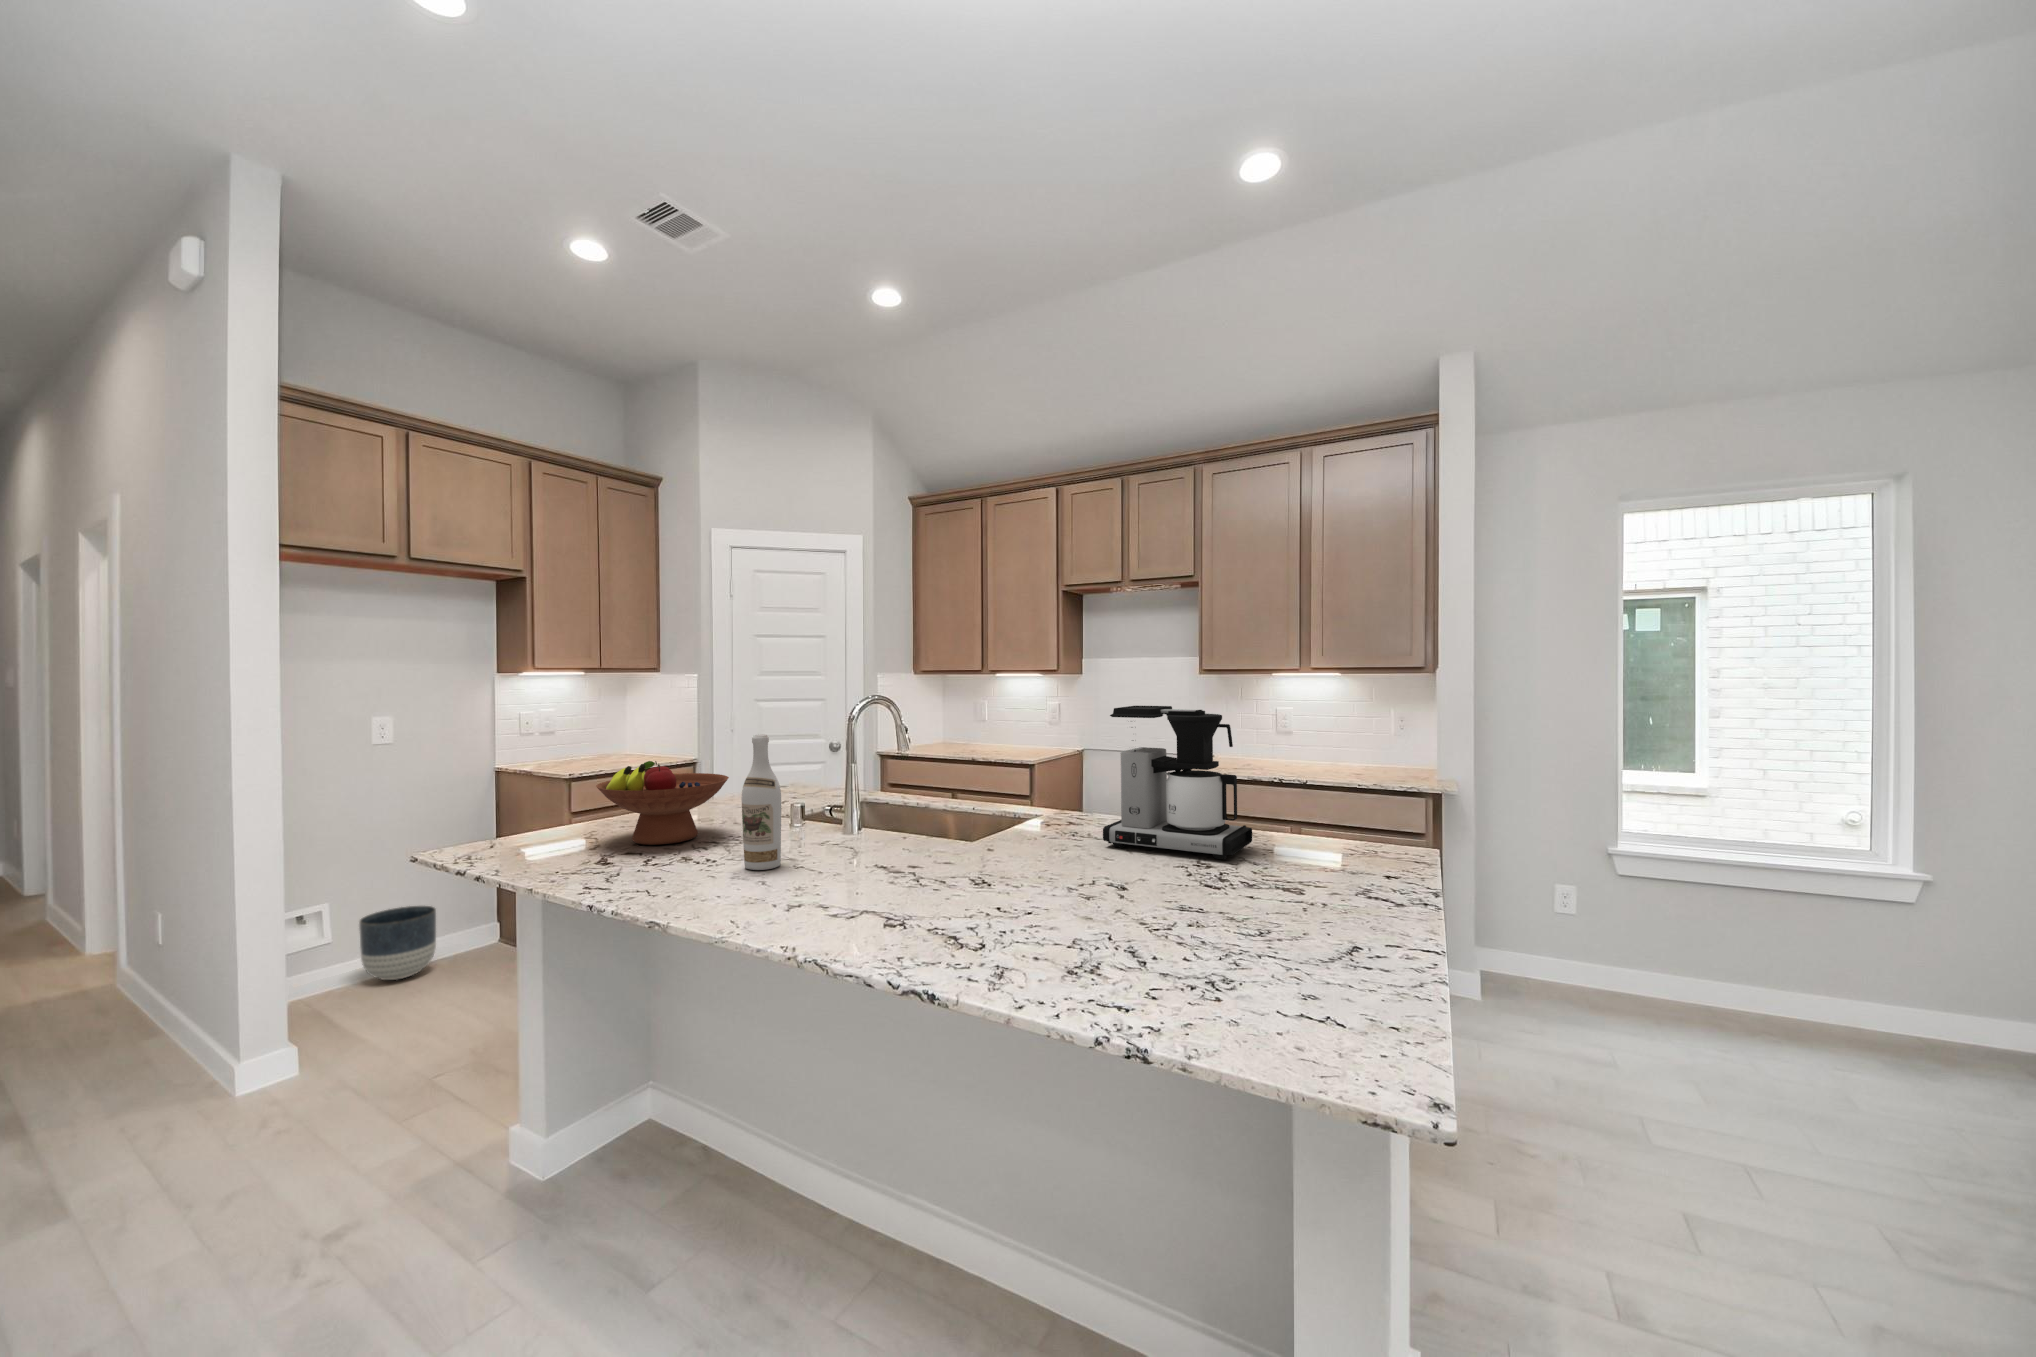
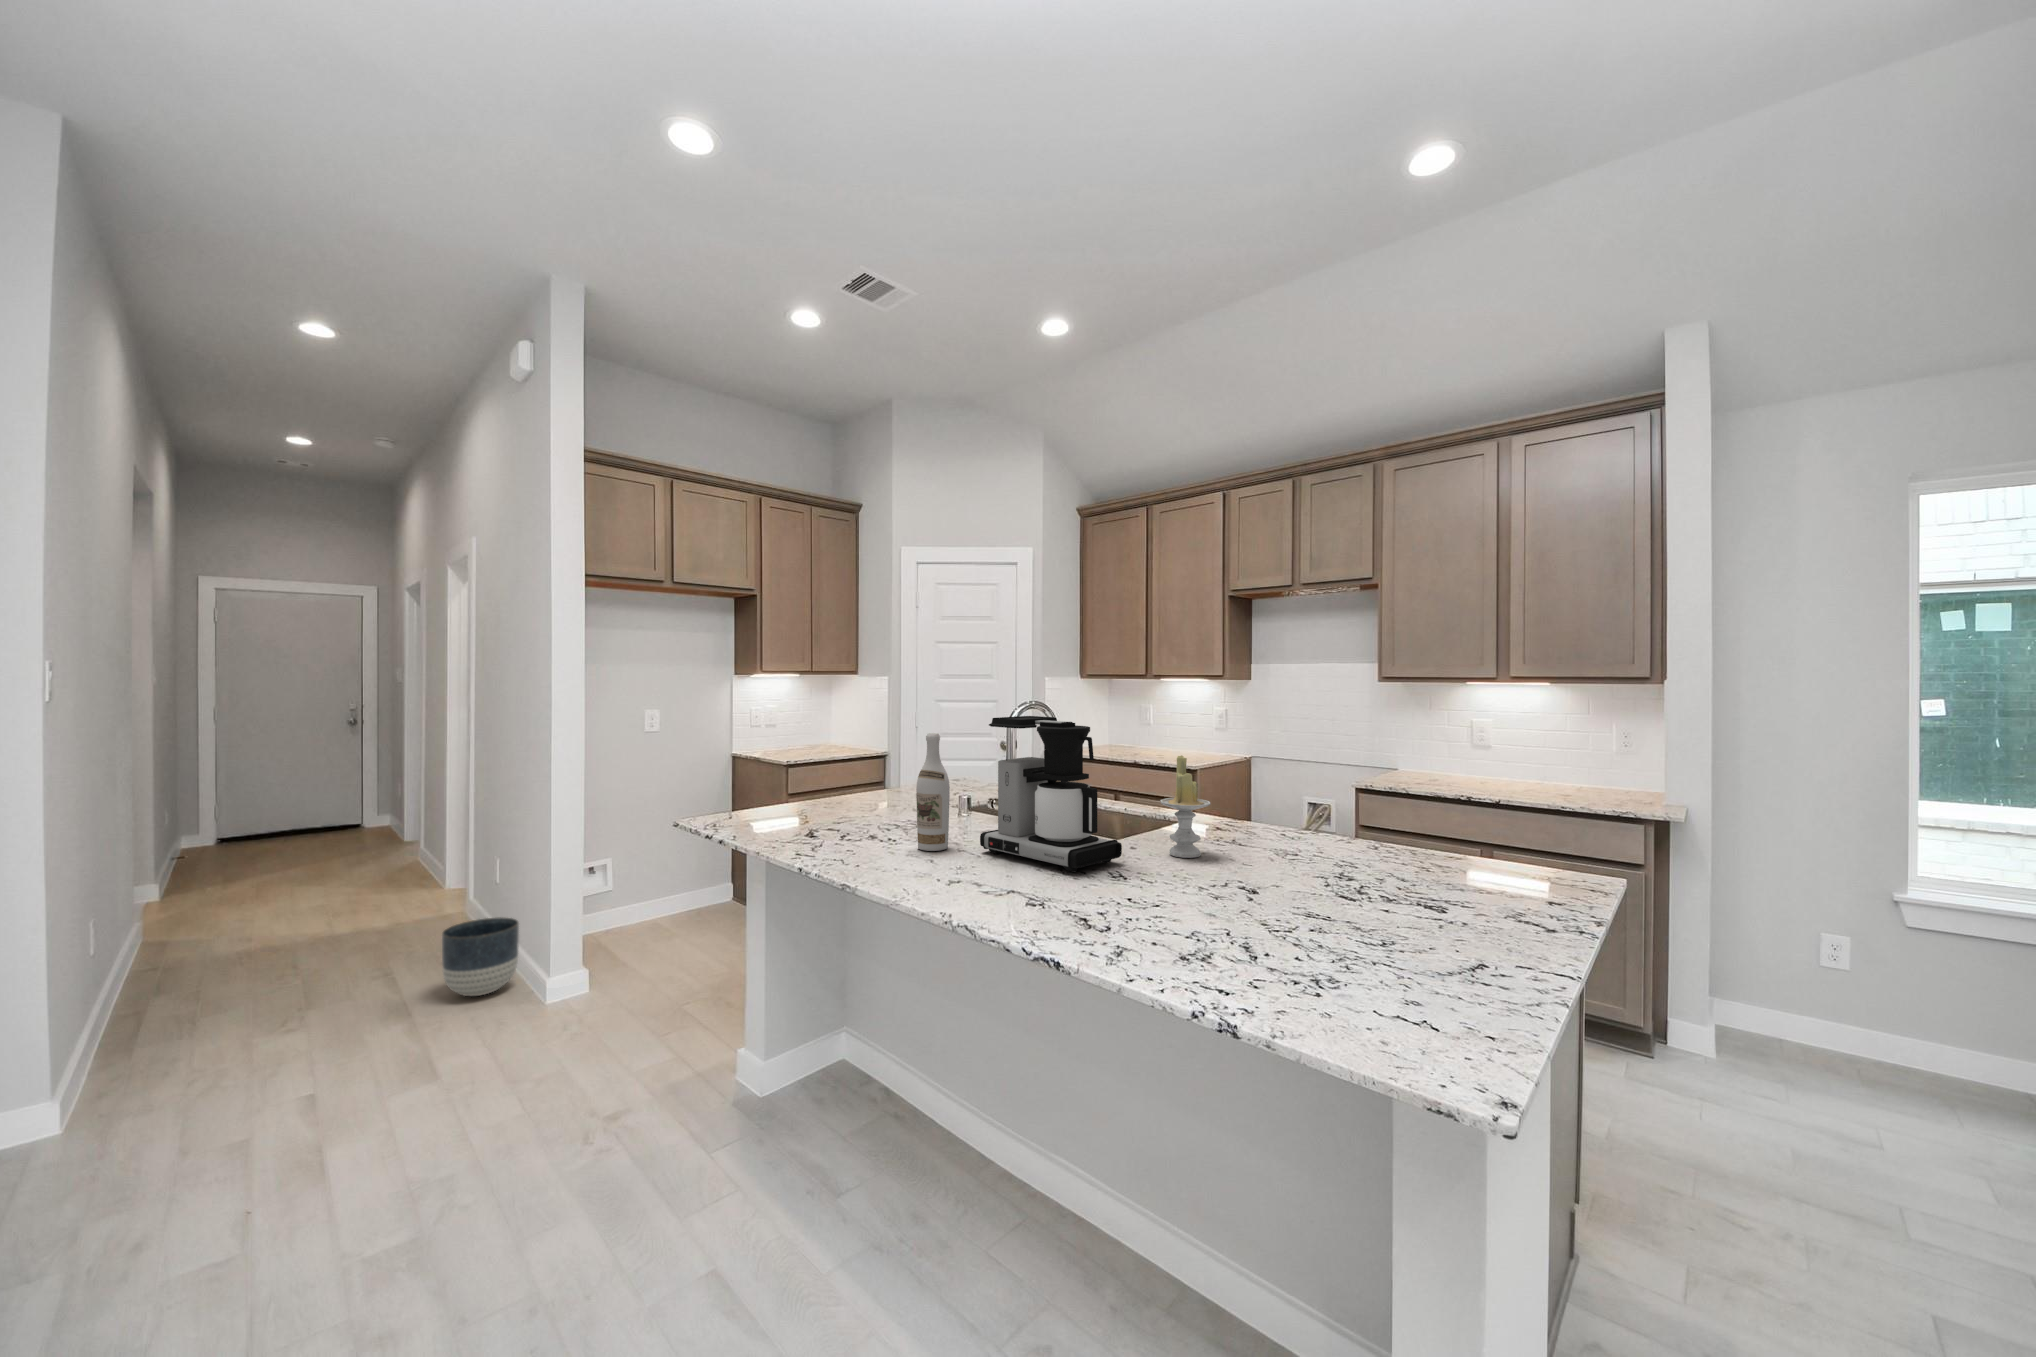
coffee maker: present [1103,706,1252,859] -> present [980,716,1122,872]
candle: none [1016,749,1069,858] -> present [1160,755,1211,858]
fruit bowl: present [596,761,729,845] -> none [803,753,910,825]
planter: present [359,906,436,980] -> present [442,917,519,996]

